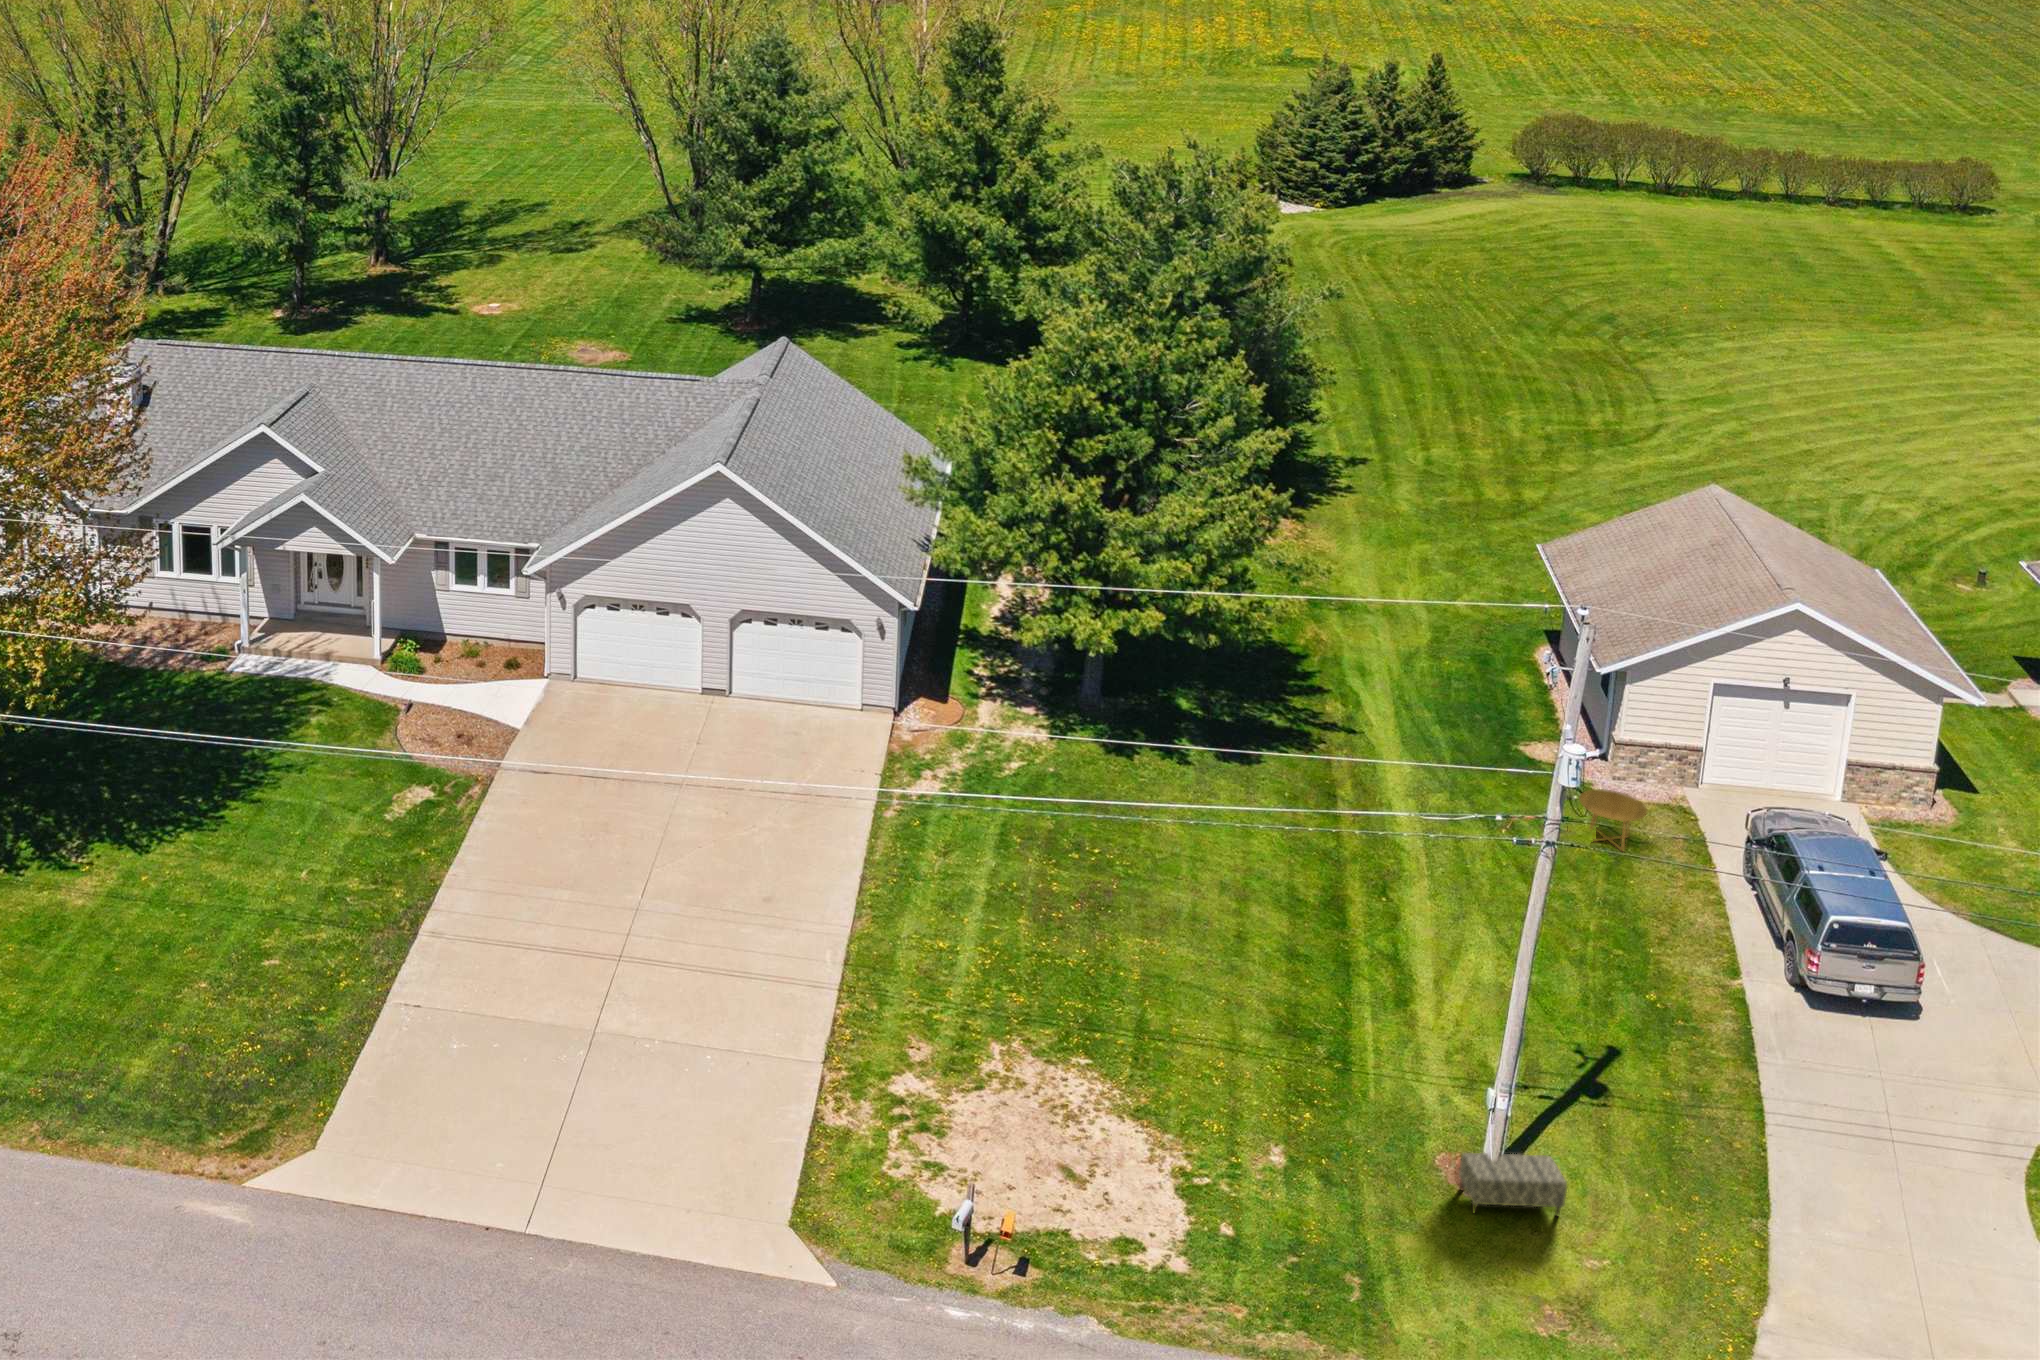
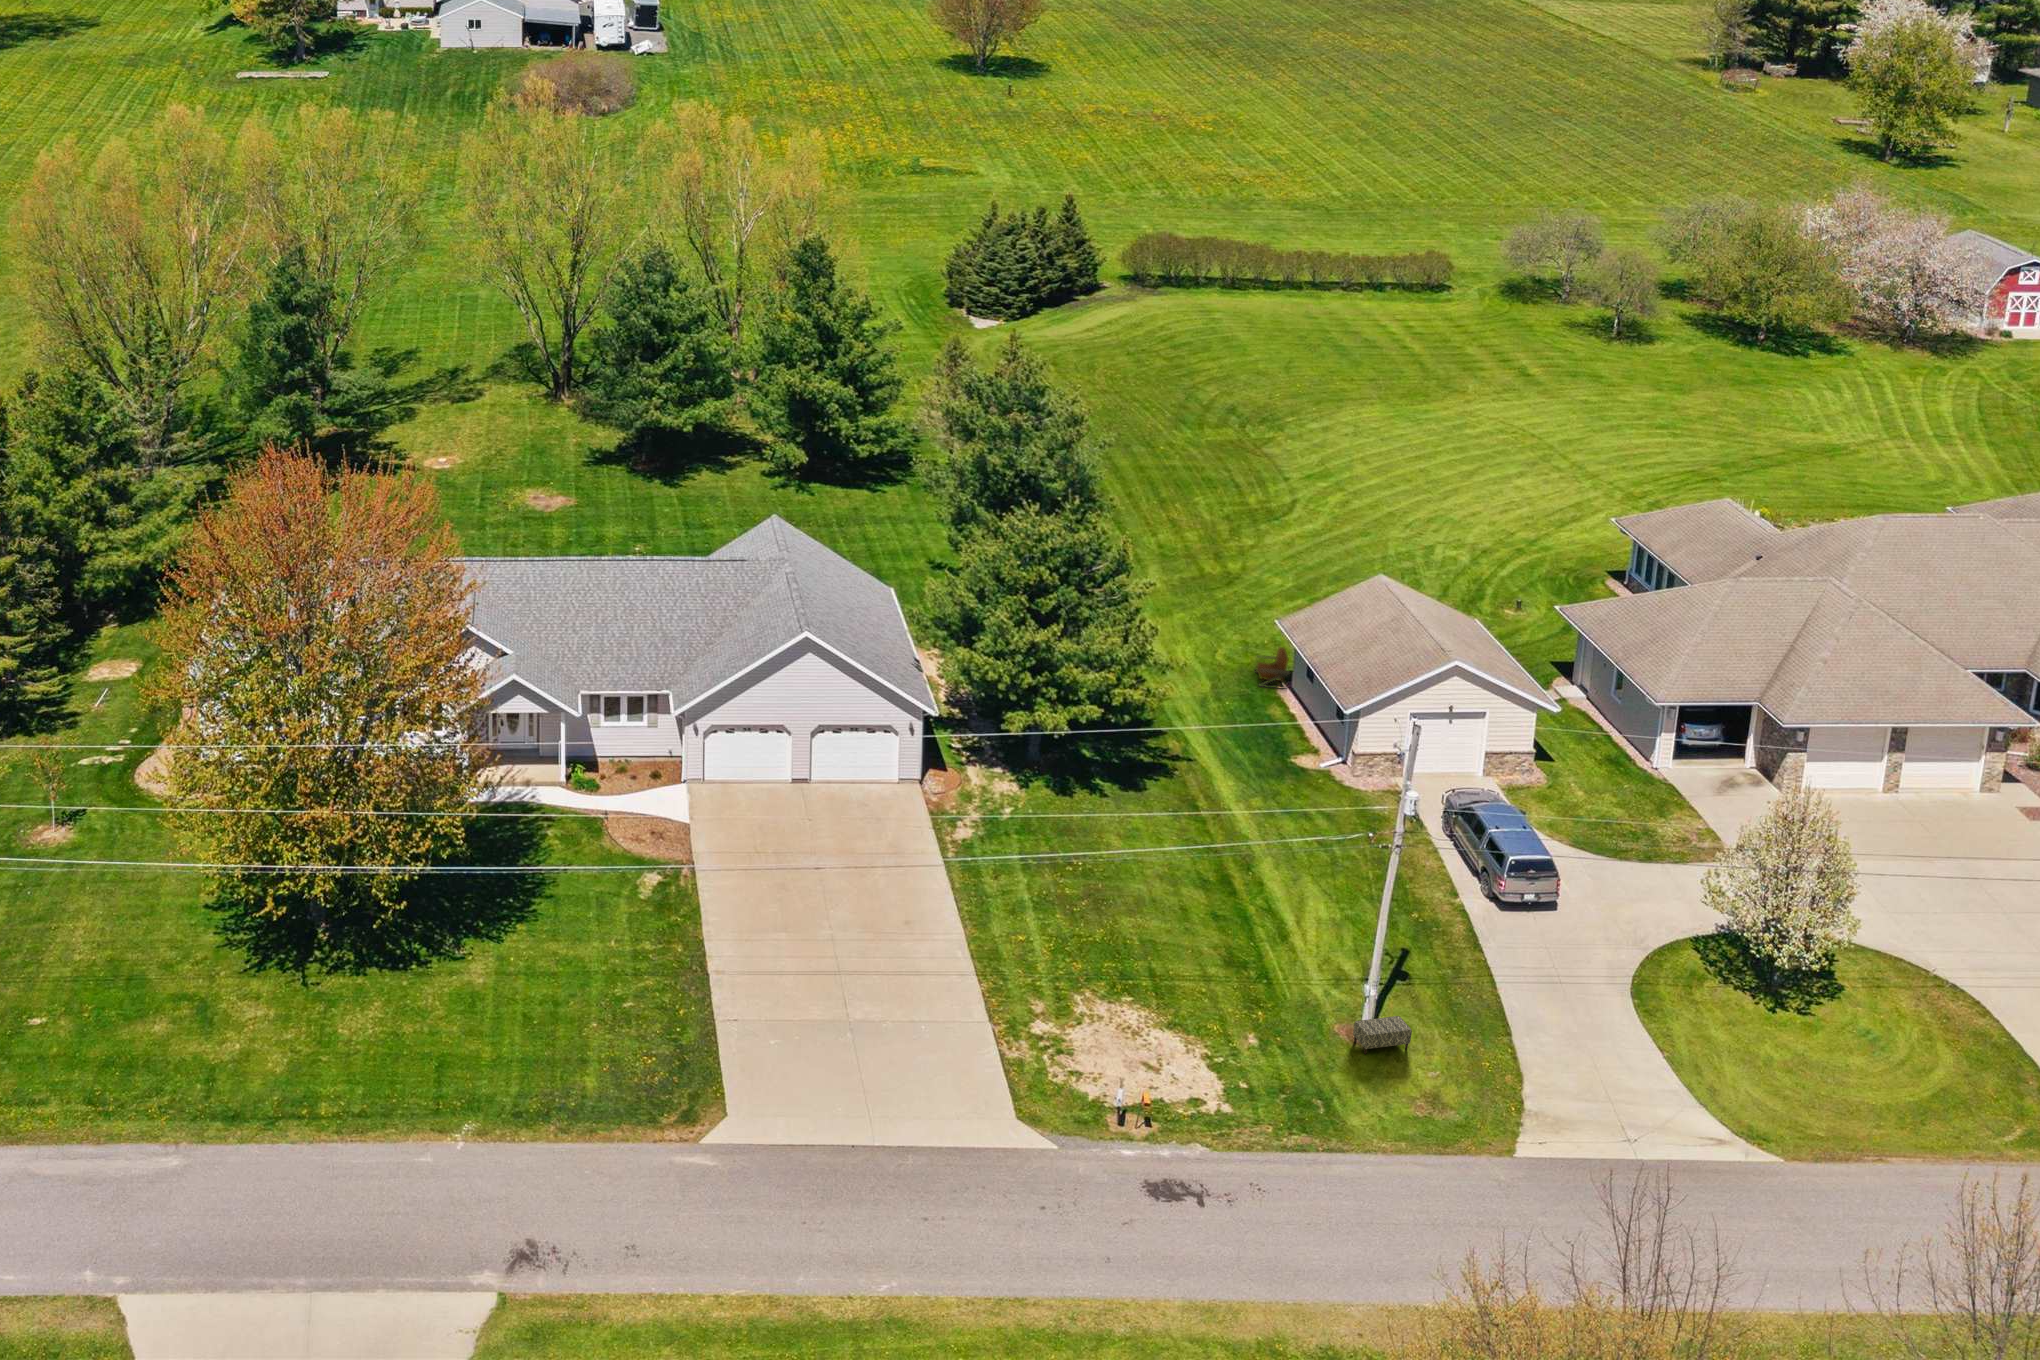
lounge chair: none [1494,582,1547,647] -> present [1256,647,1289,689]
round table: present [1579,789,1647,851] -> none [1347,788,1387,826]

